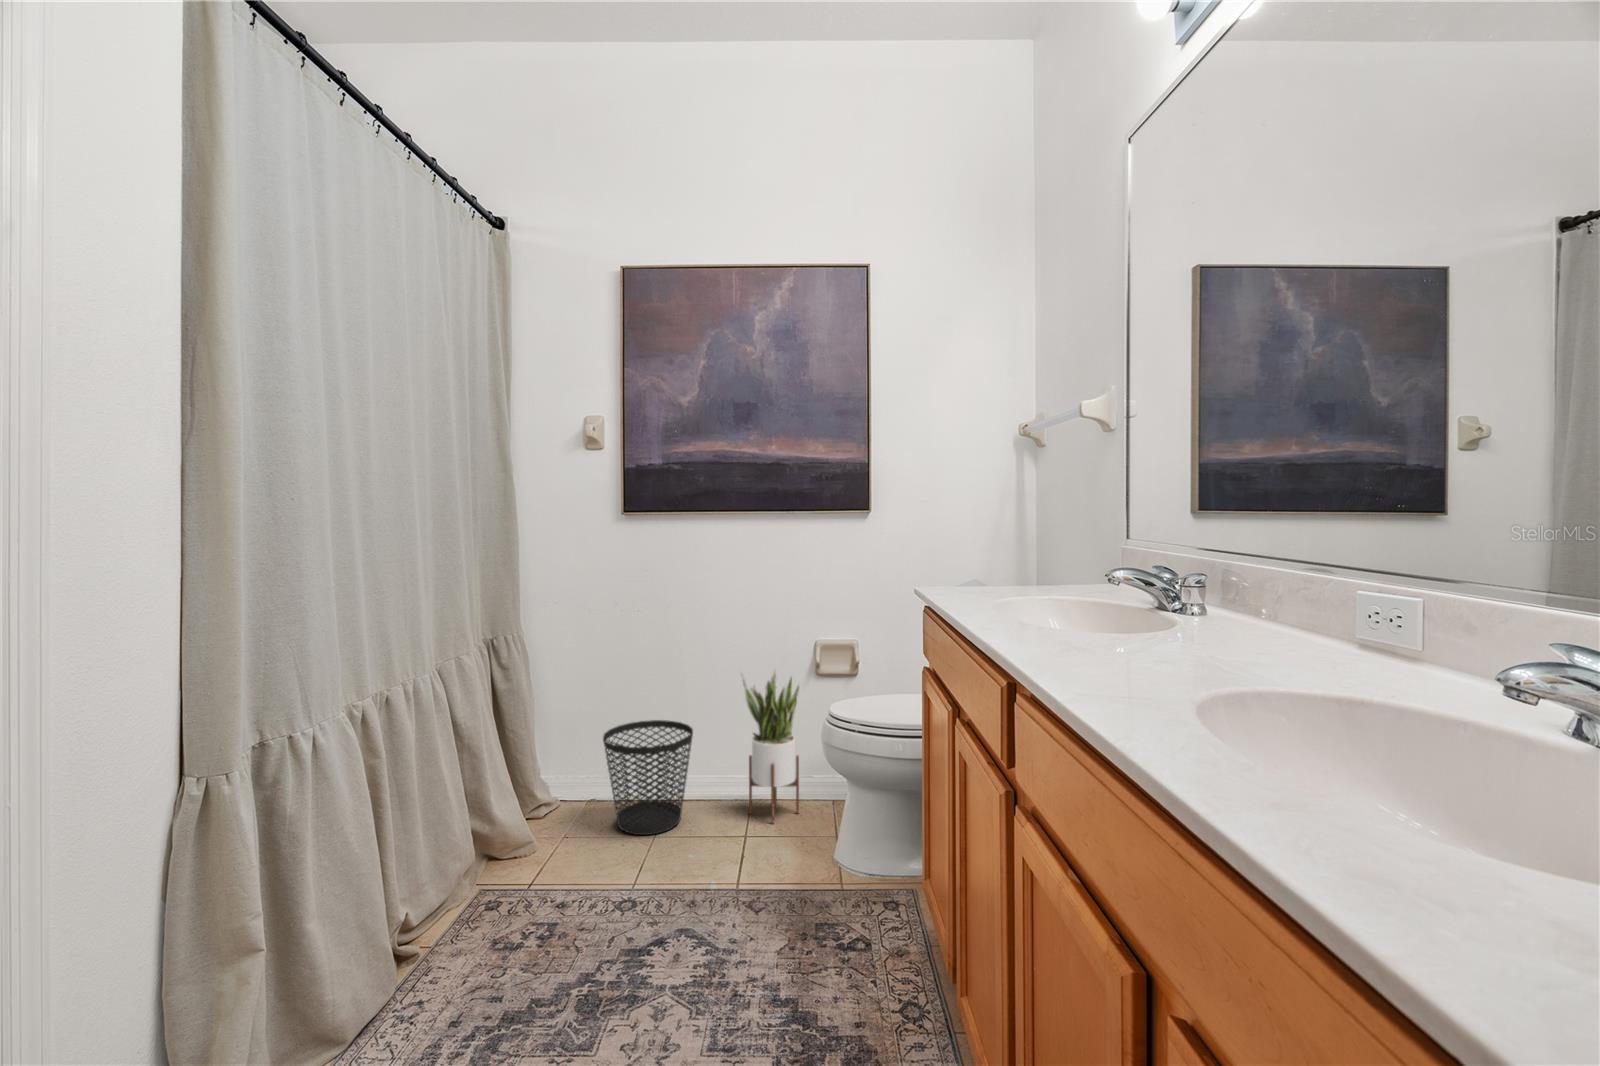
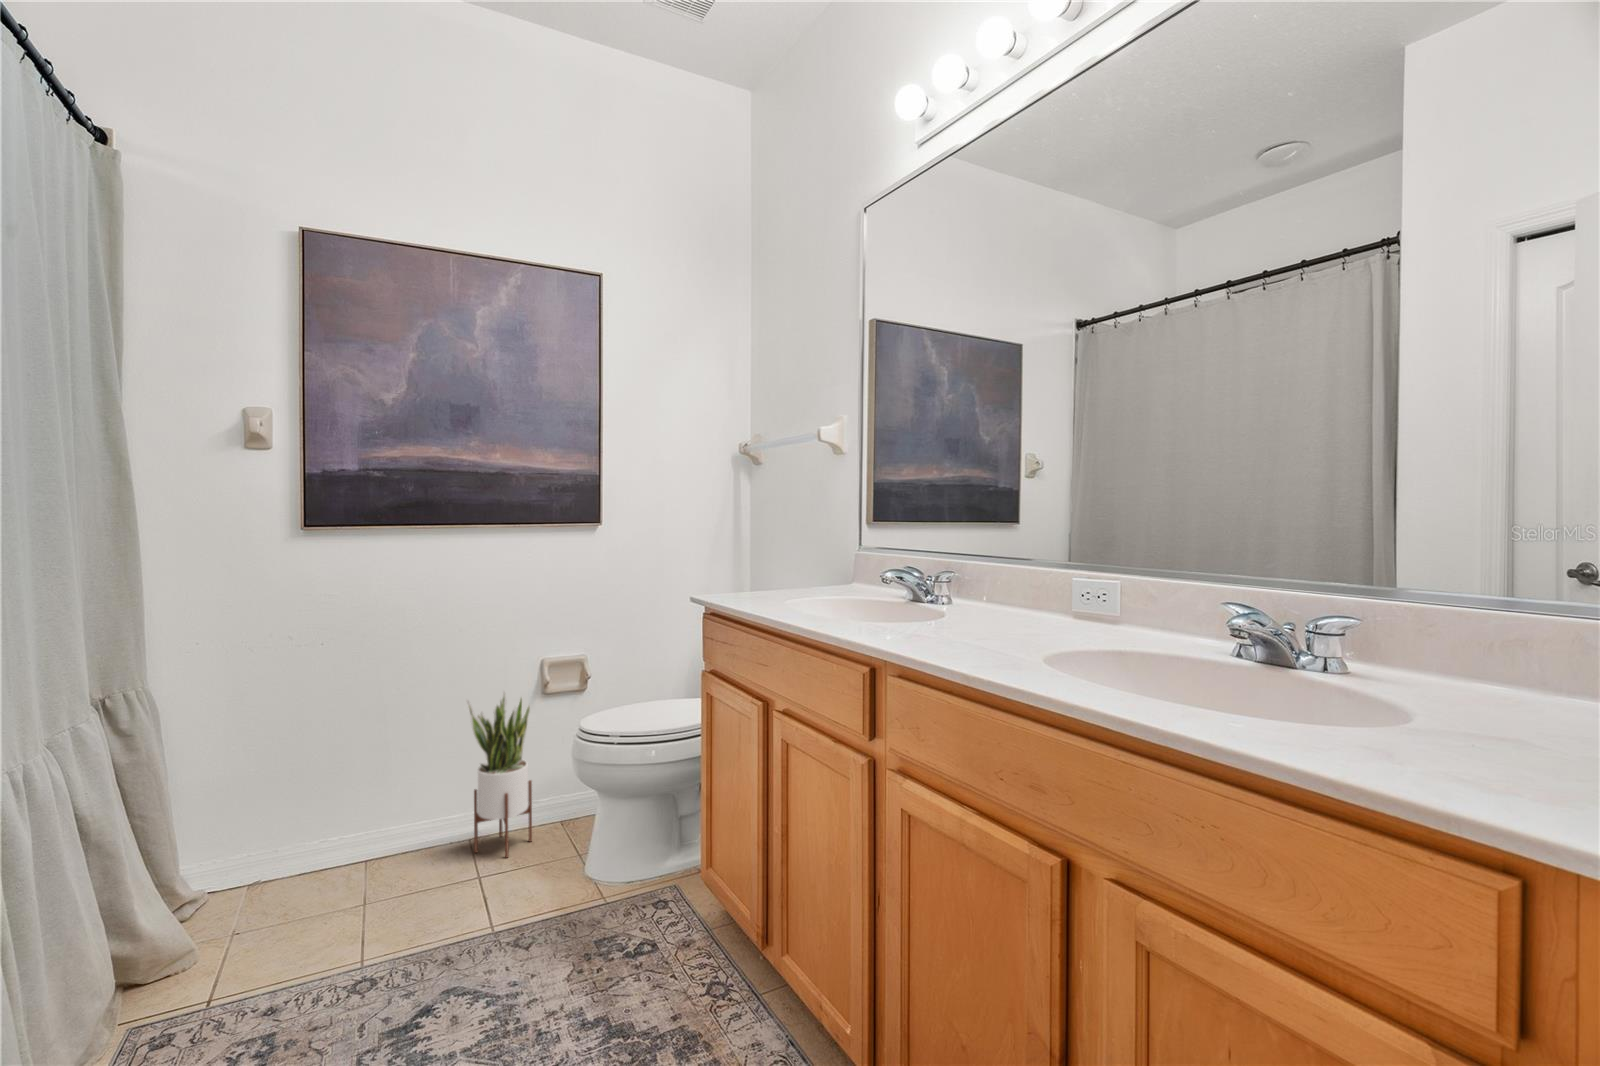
wastebasket: present [603,720,693,835] -> none [284,766,408,908]

